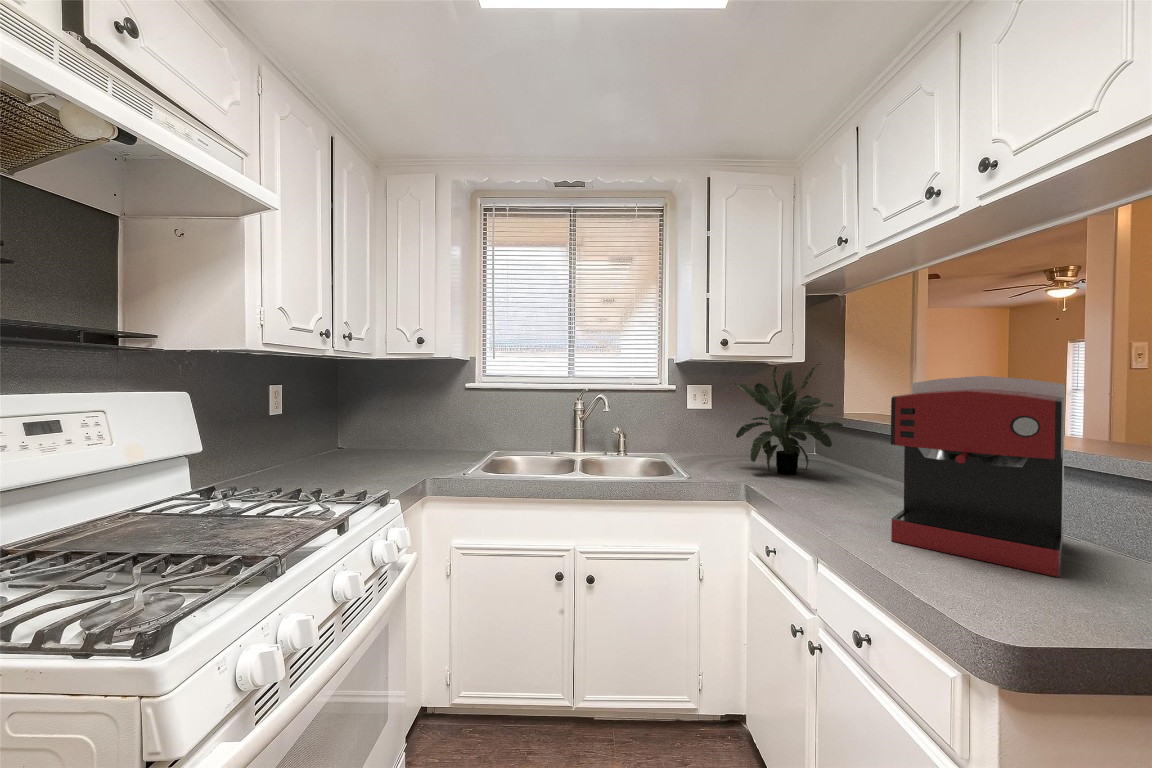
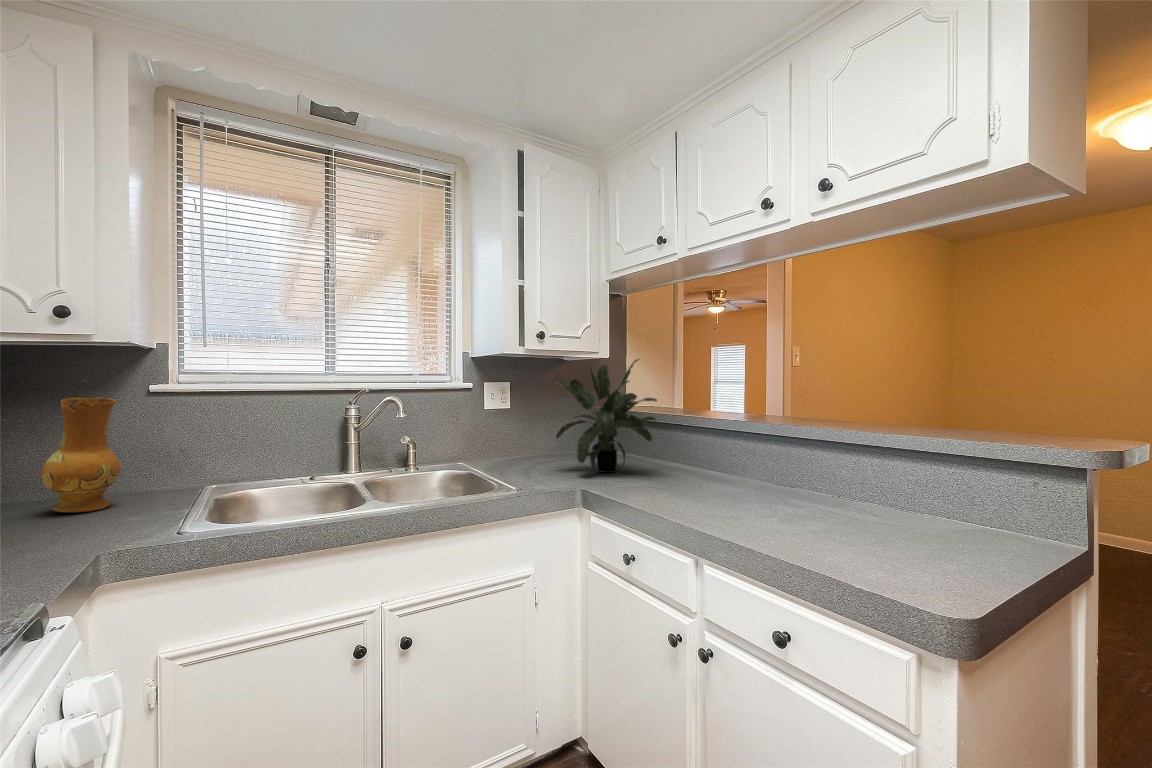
coffee maker: present [891,376,1065,577] -> none [755,368,903,538]
ceramic jug: none [417,392,450,458] -> present [41,398,121,513]

